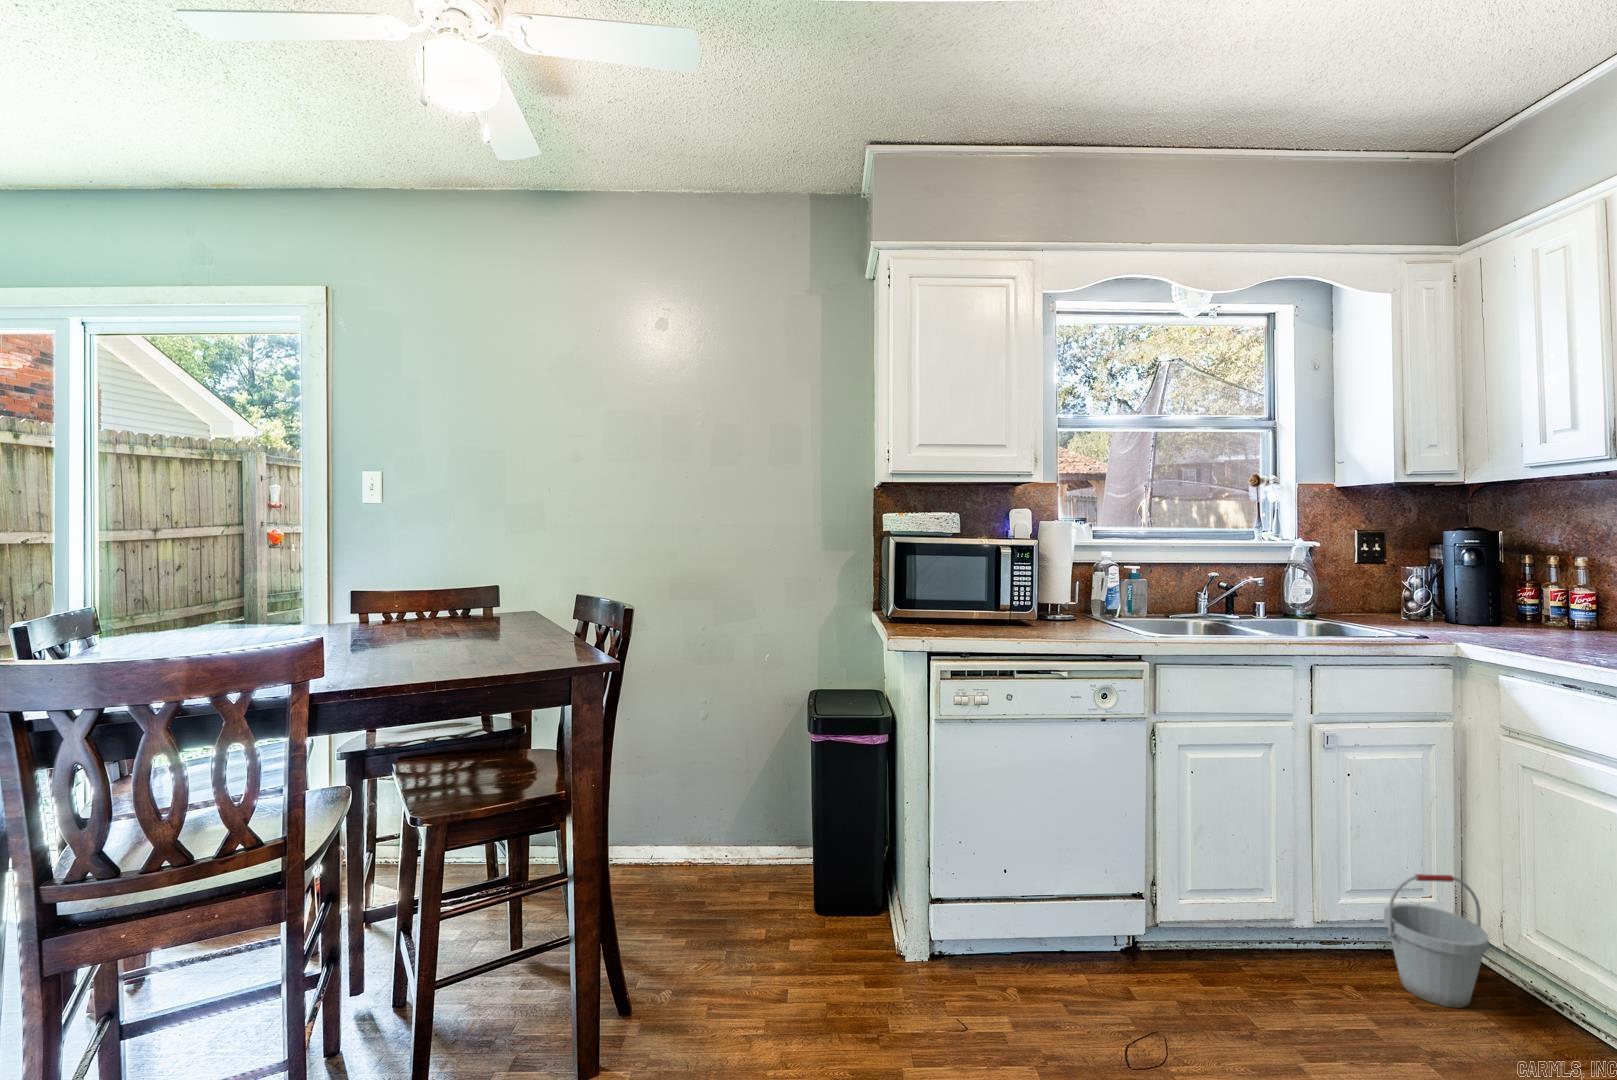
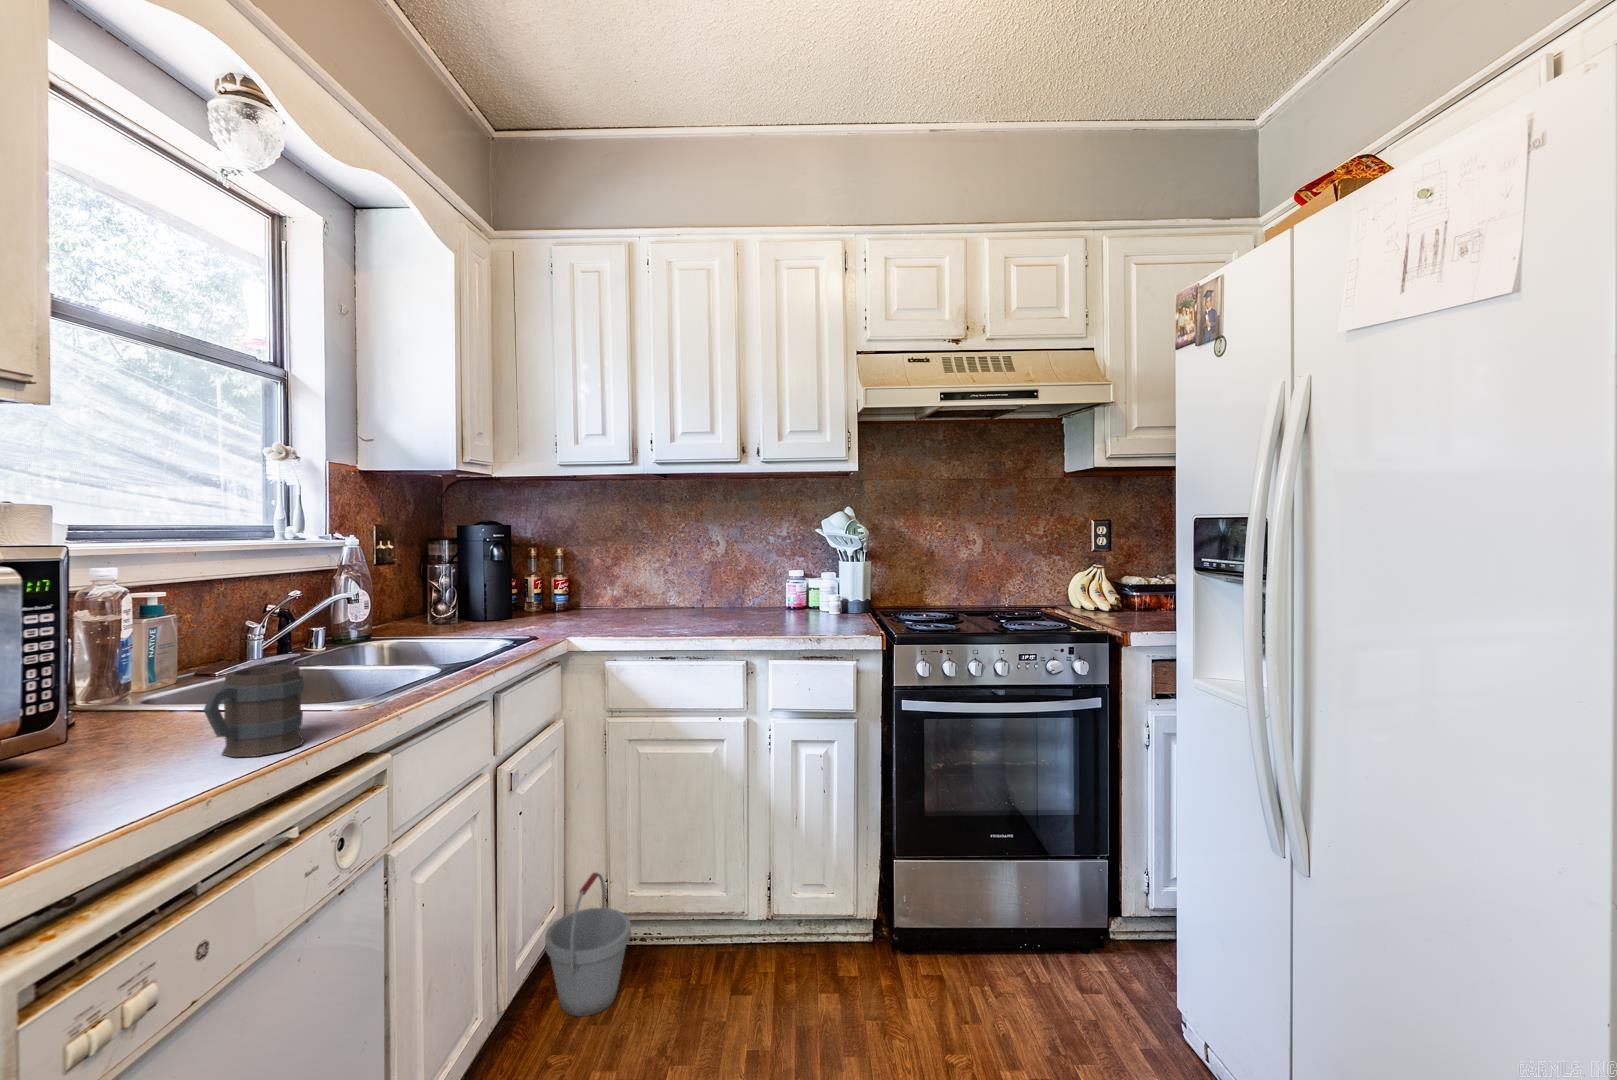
mug: none [1059,600,1106,640] -> present [204,665,304,757]

